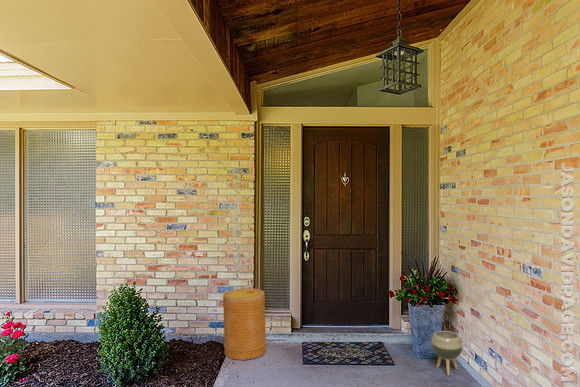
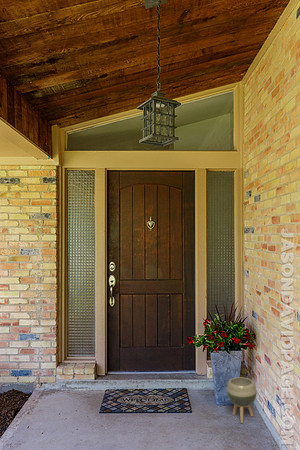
basket: present [223,288,266,360] -> none [21,336,67,410]

